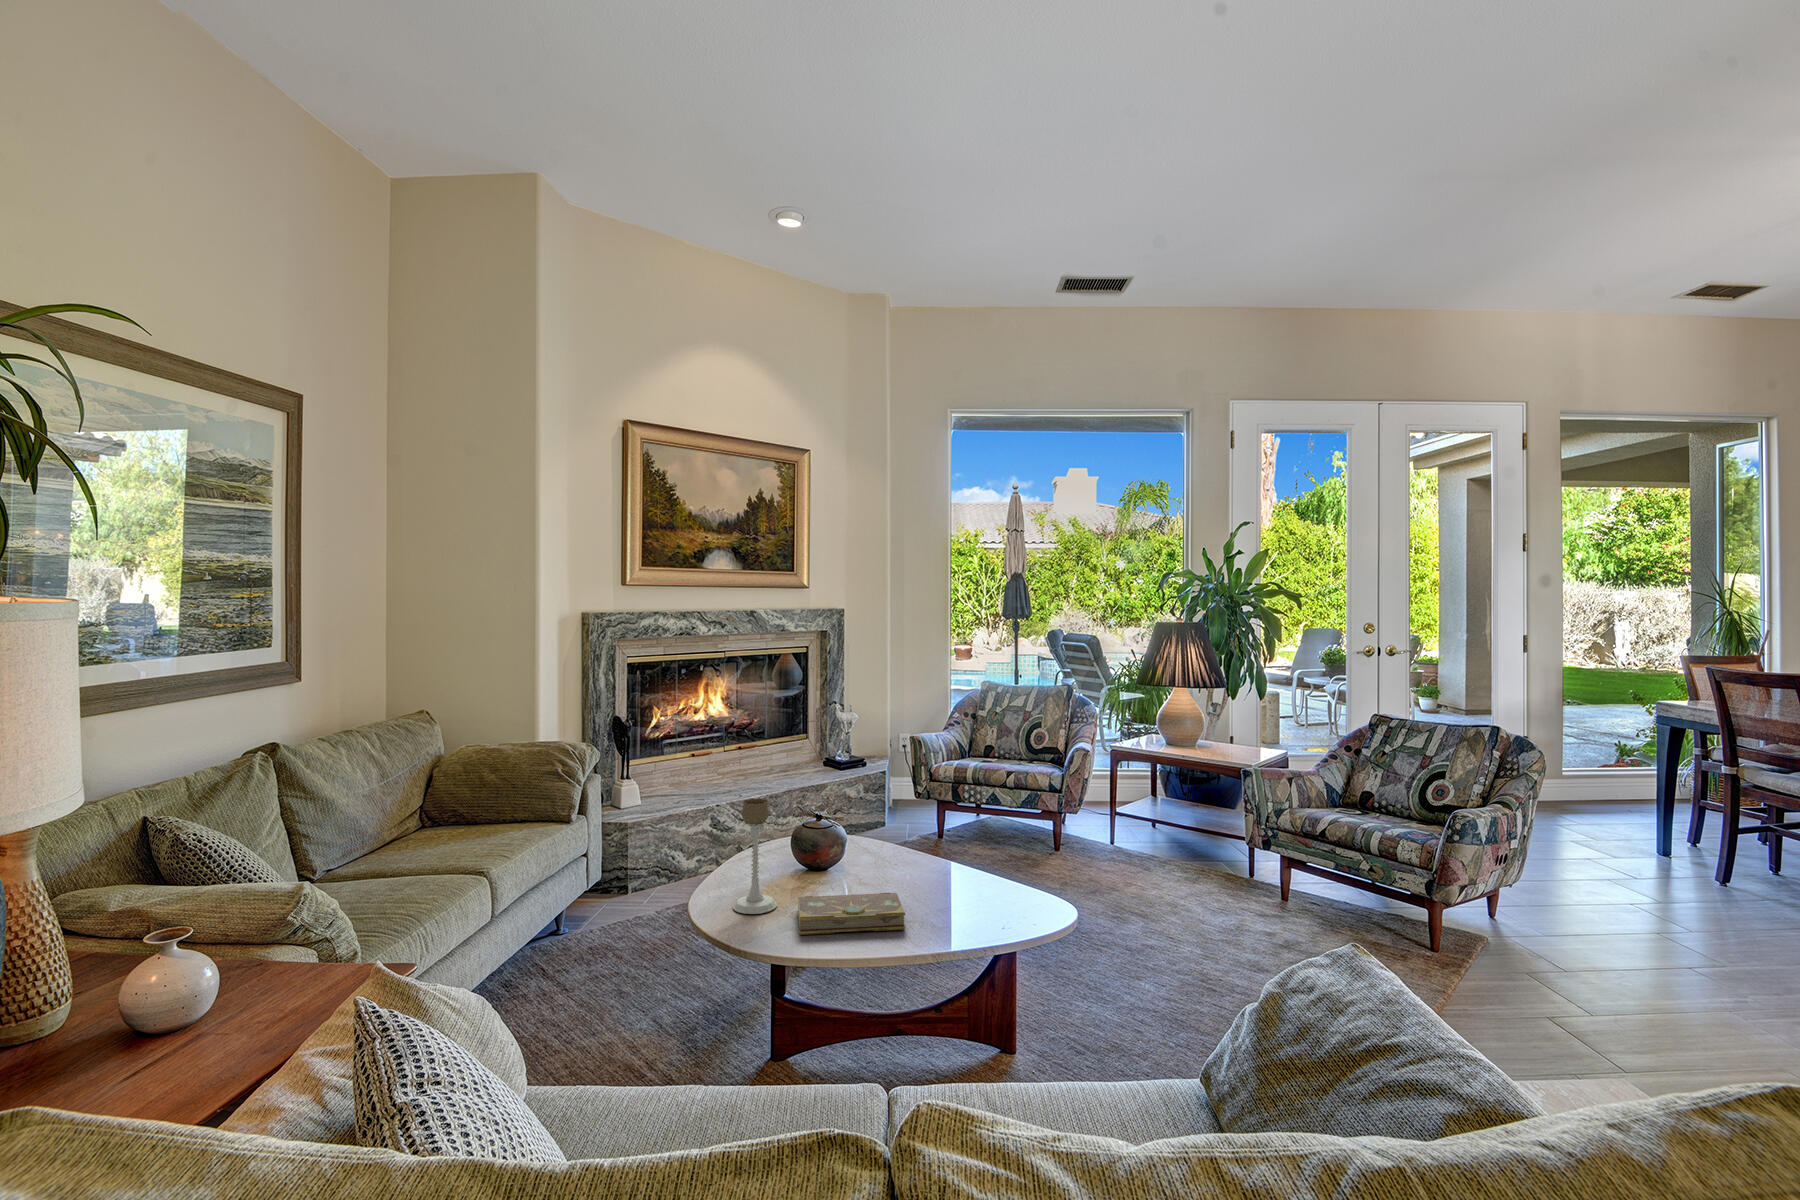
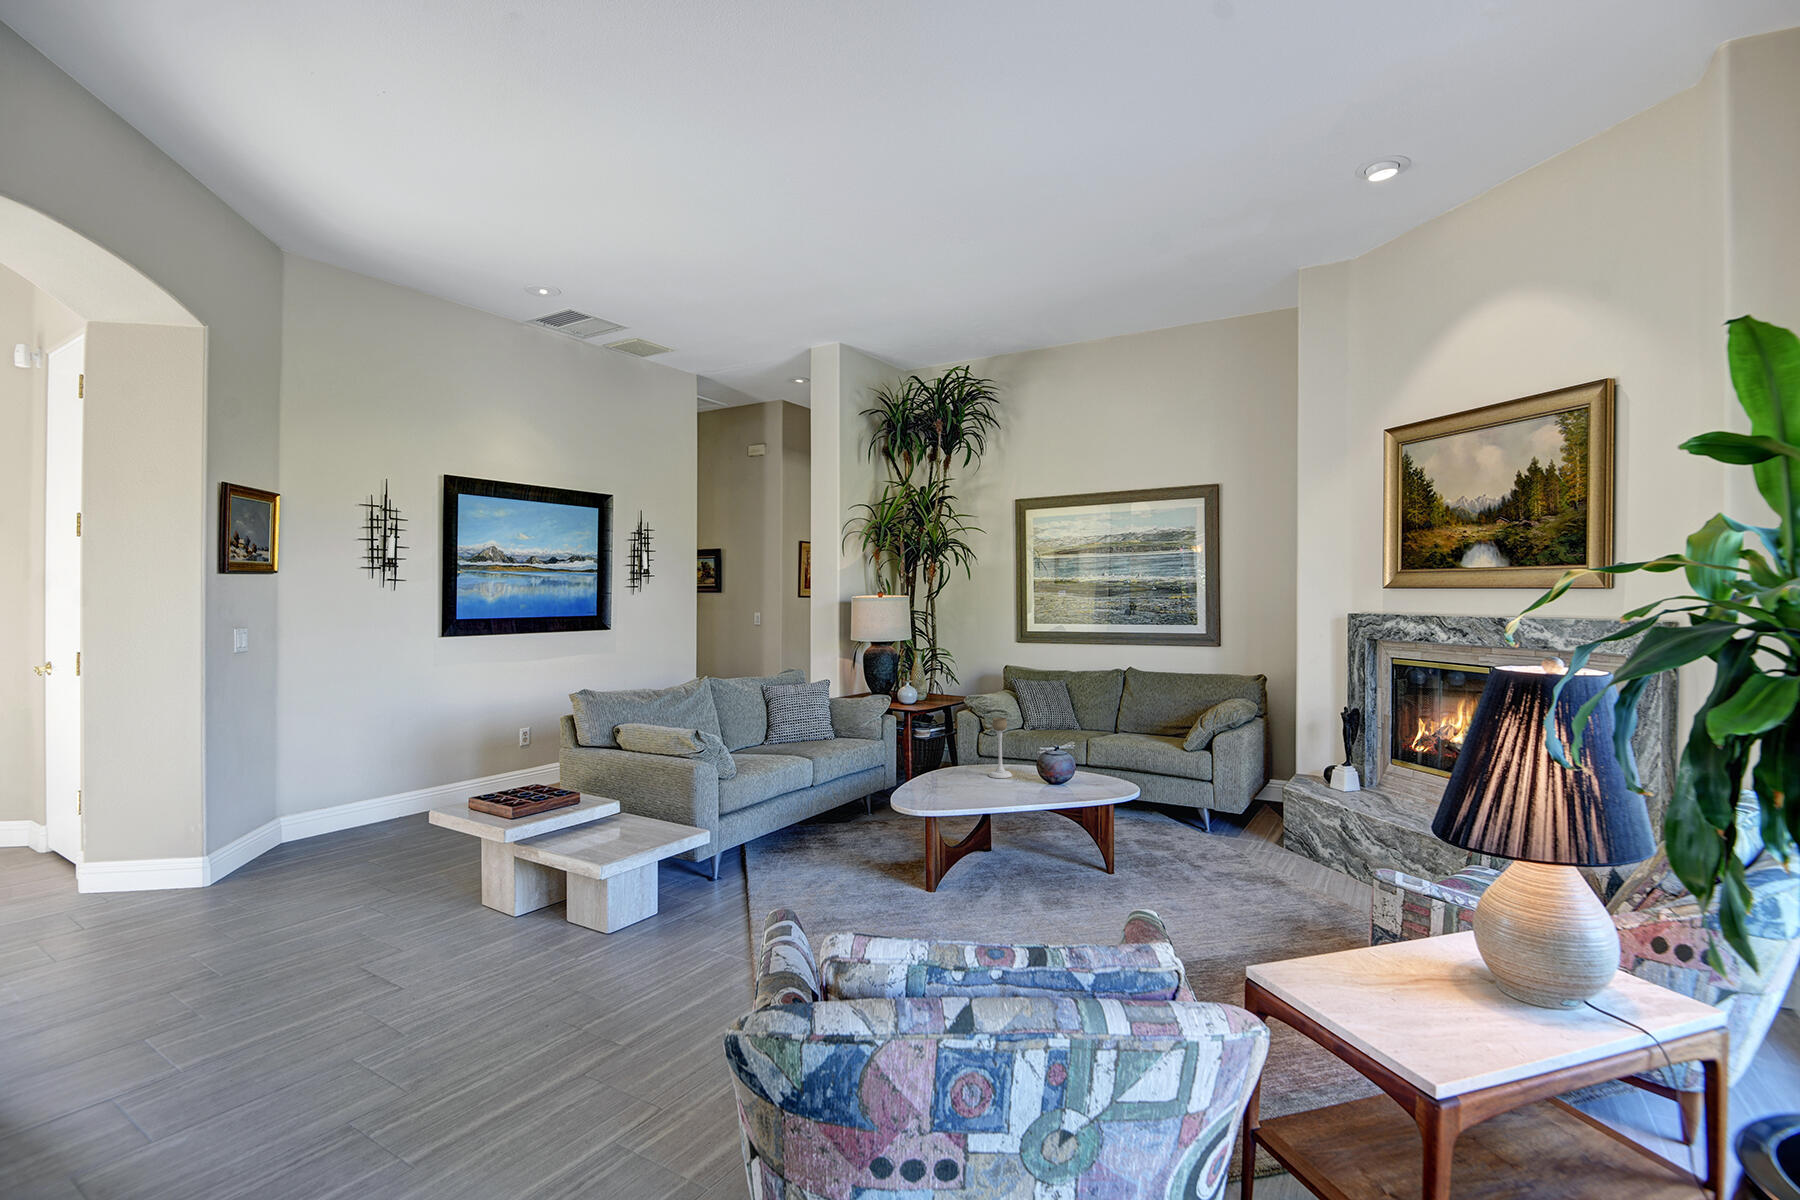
book: present [798,893,905,935] -> none [934,770,986,793]

